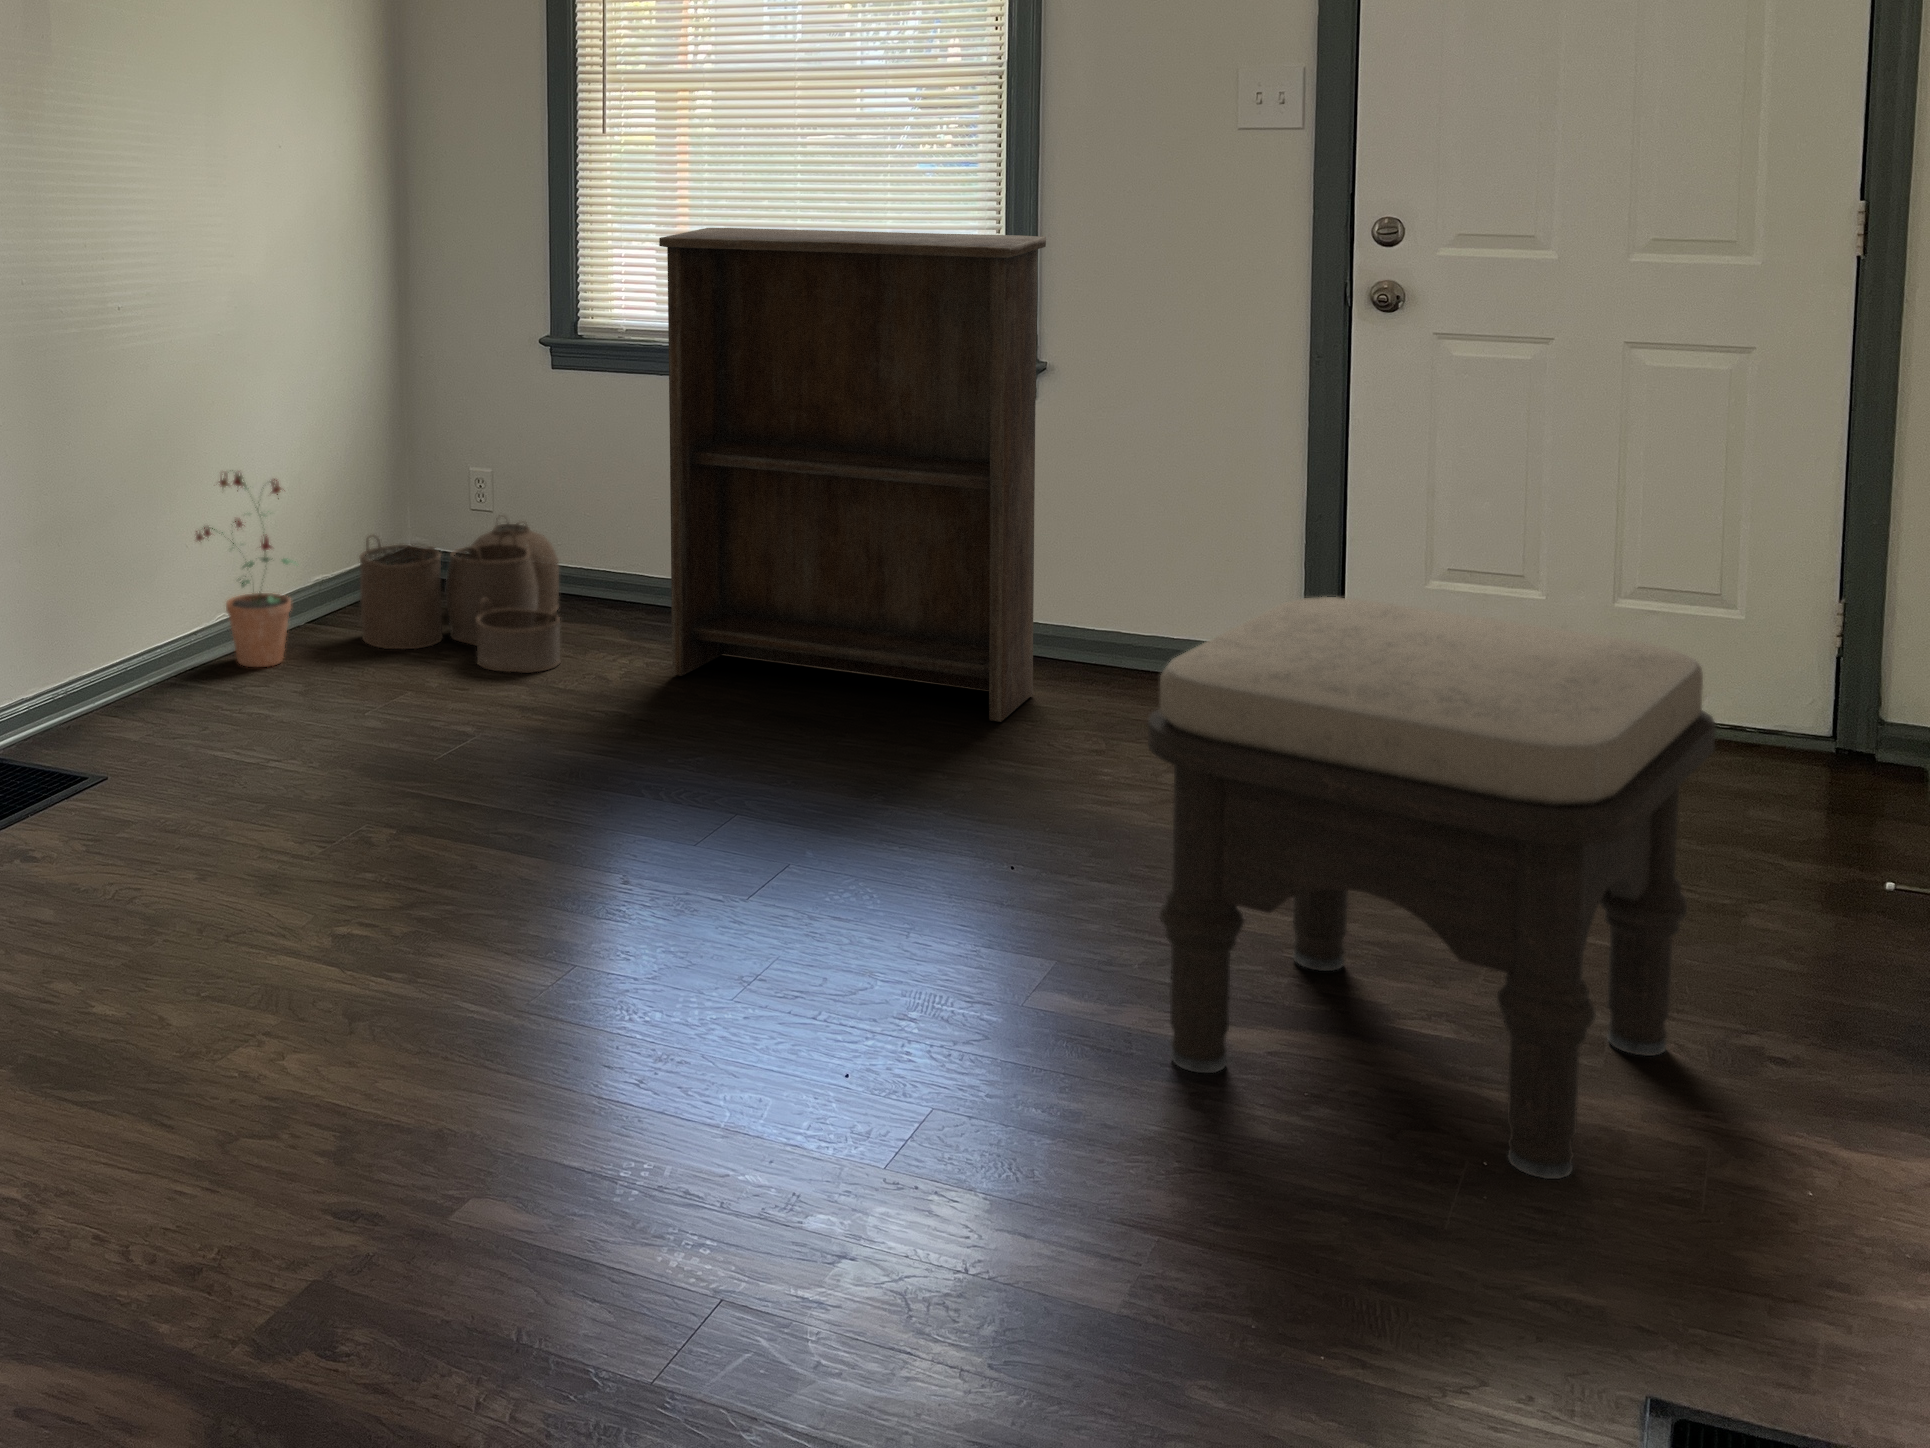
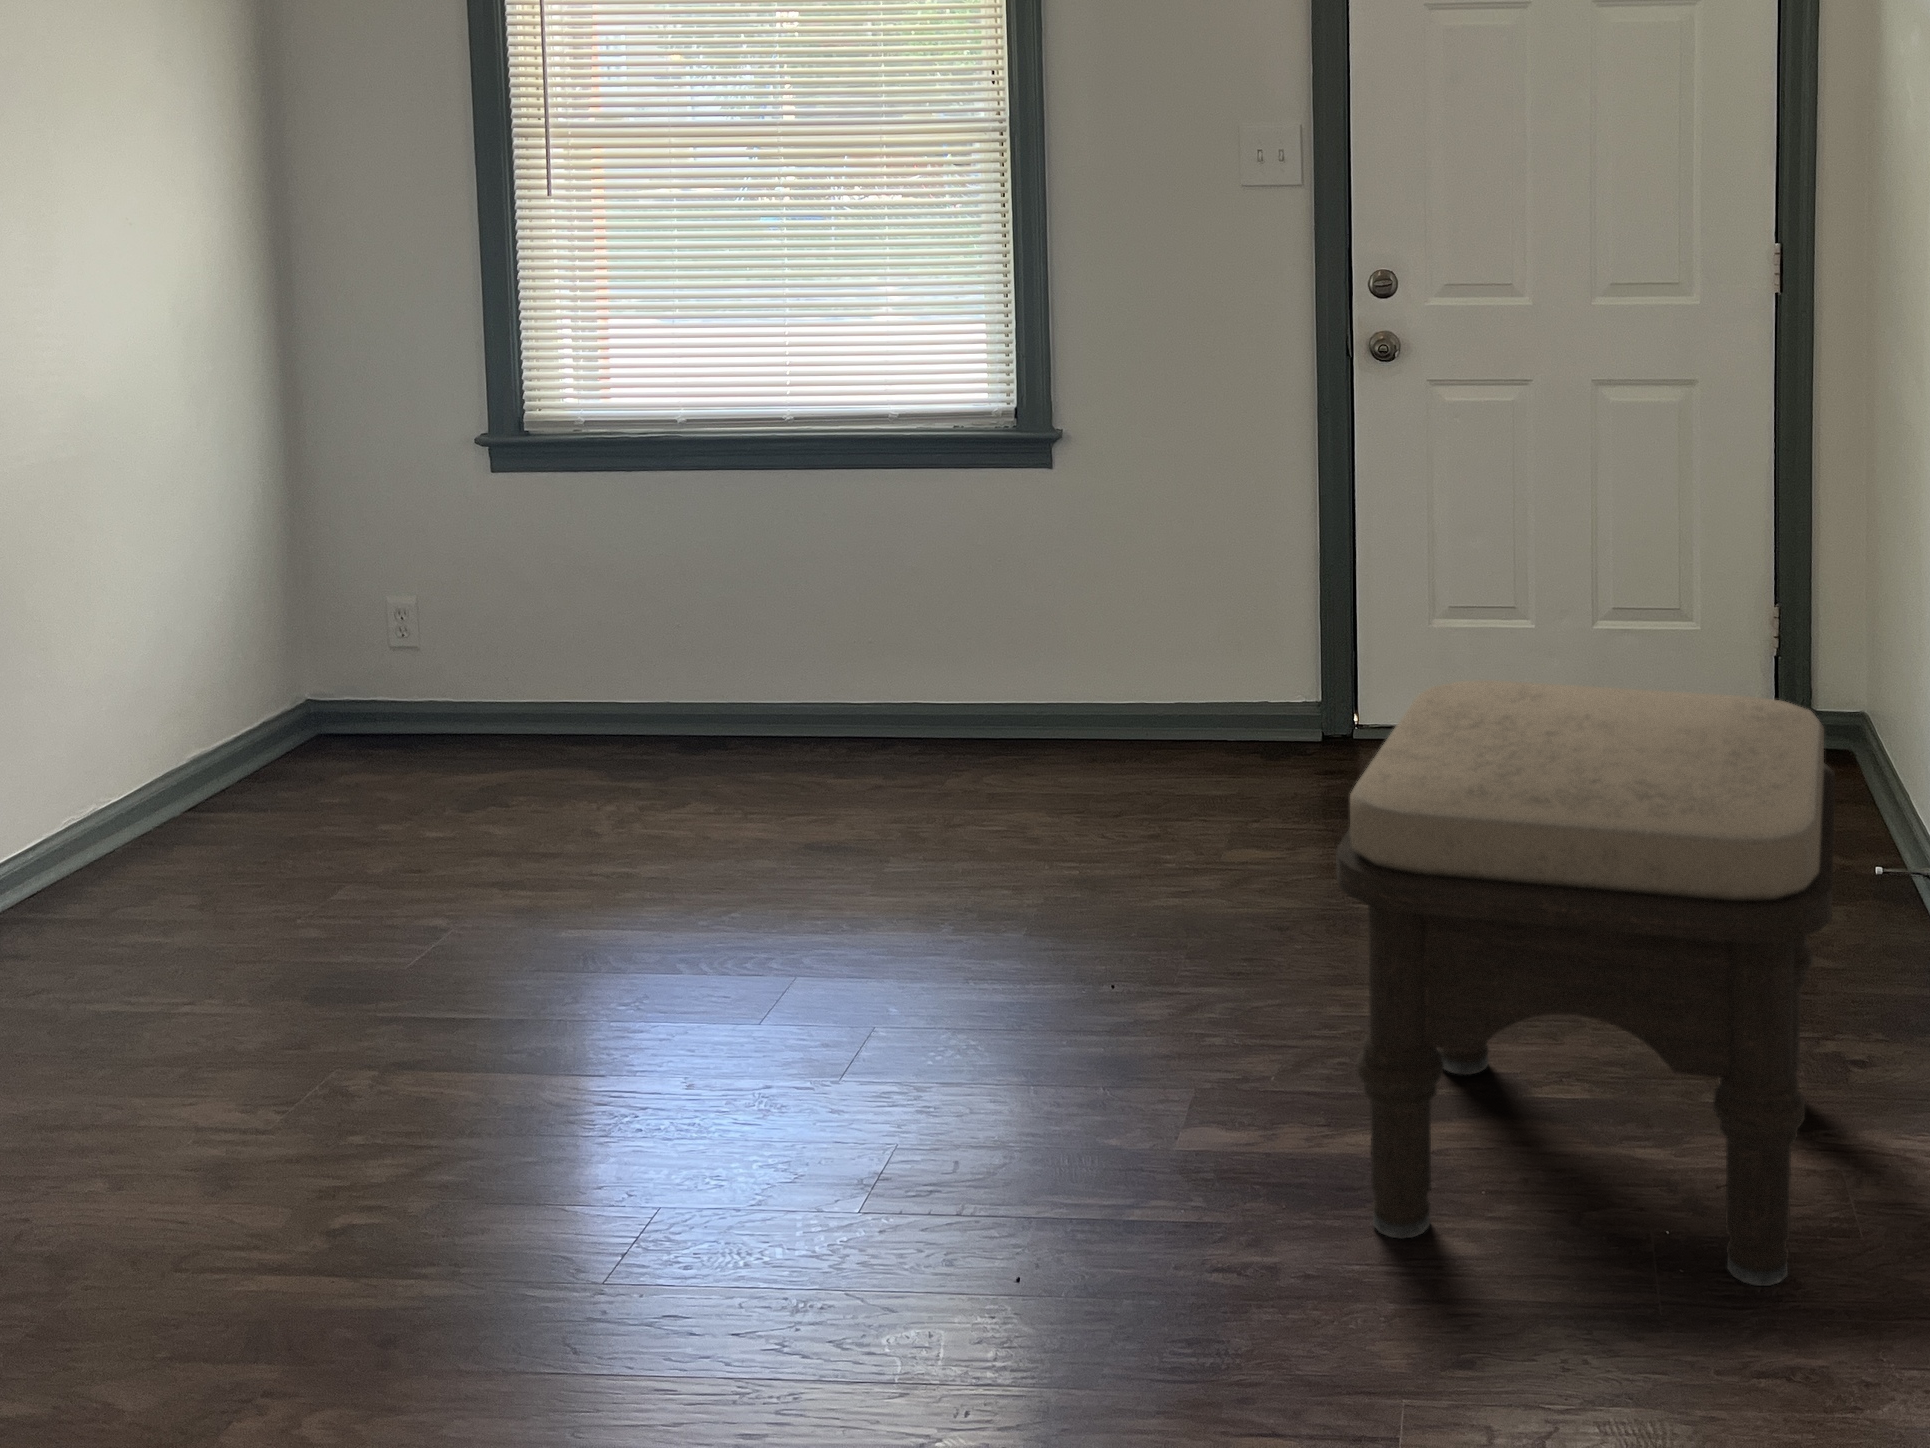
bookshelf: present [659,228,1046,722] -> none [643,302,1074,825]
potted plant: present [196,471,298,667] -> none [25,640,184,892]
woven basket: present [360,515,560,673] -> none [260,650,536,848]

